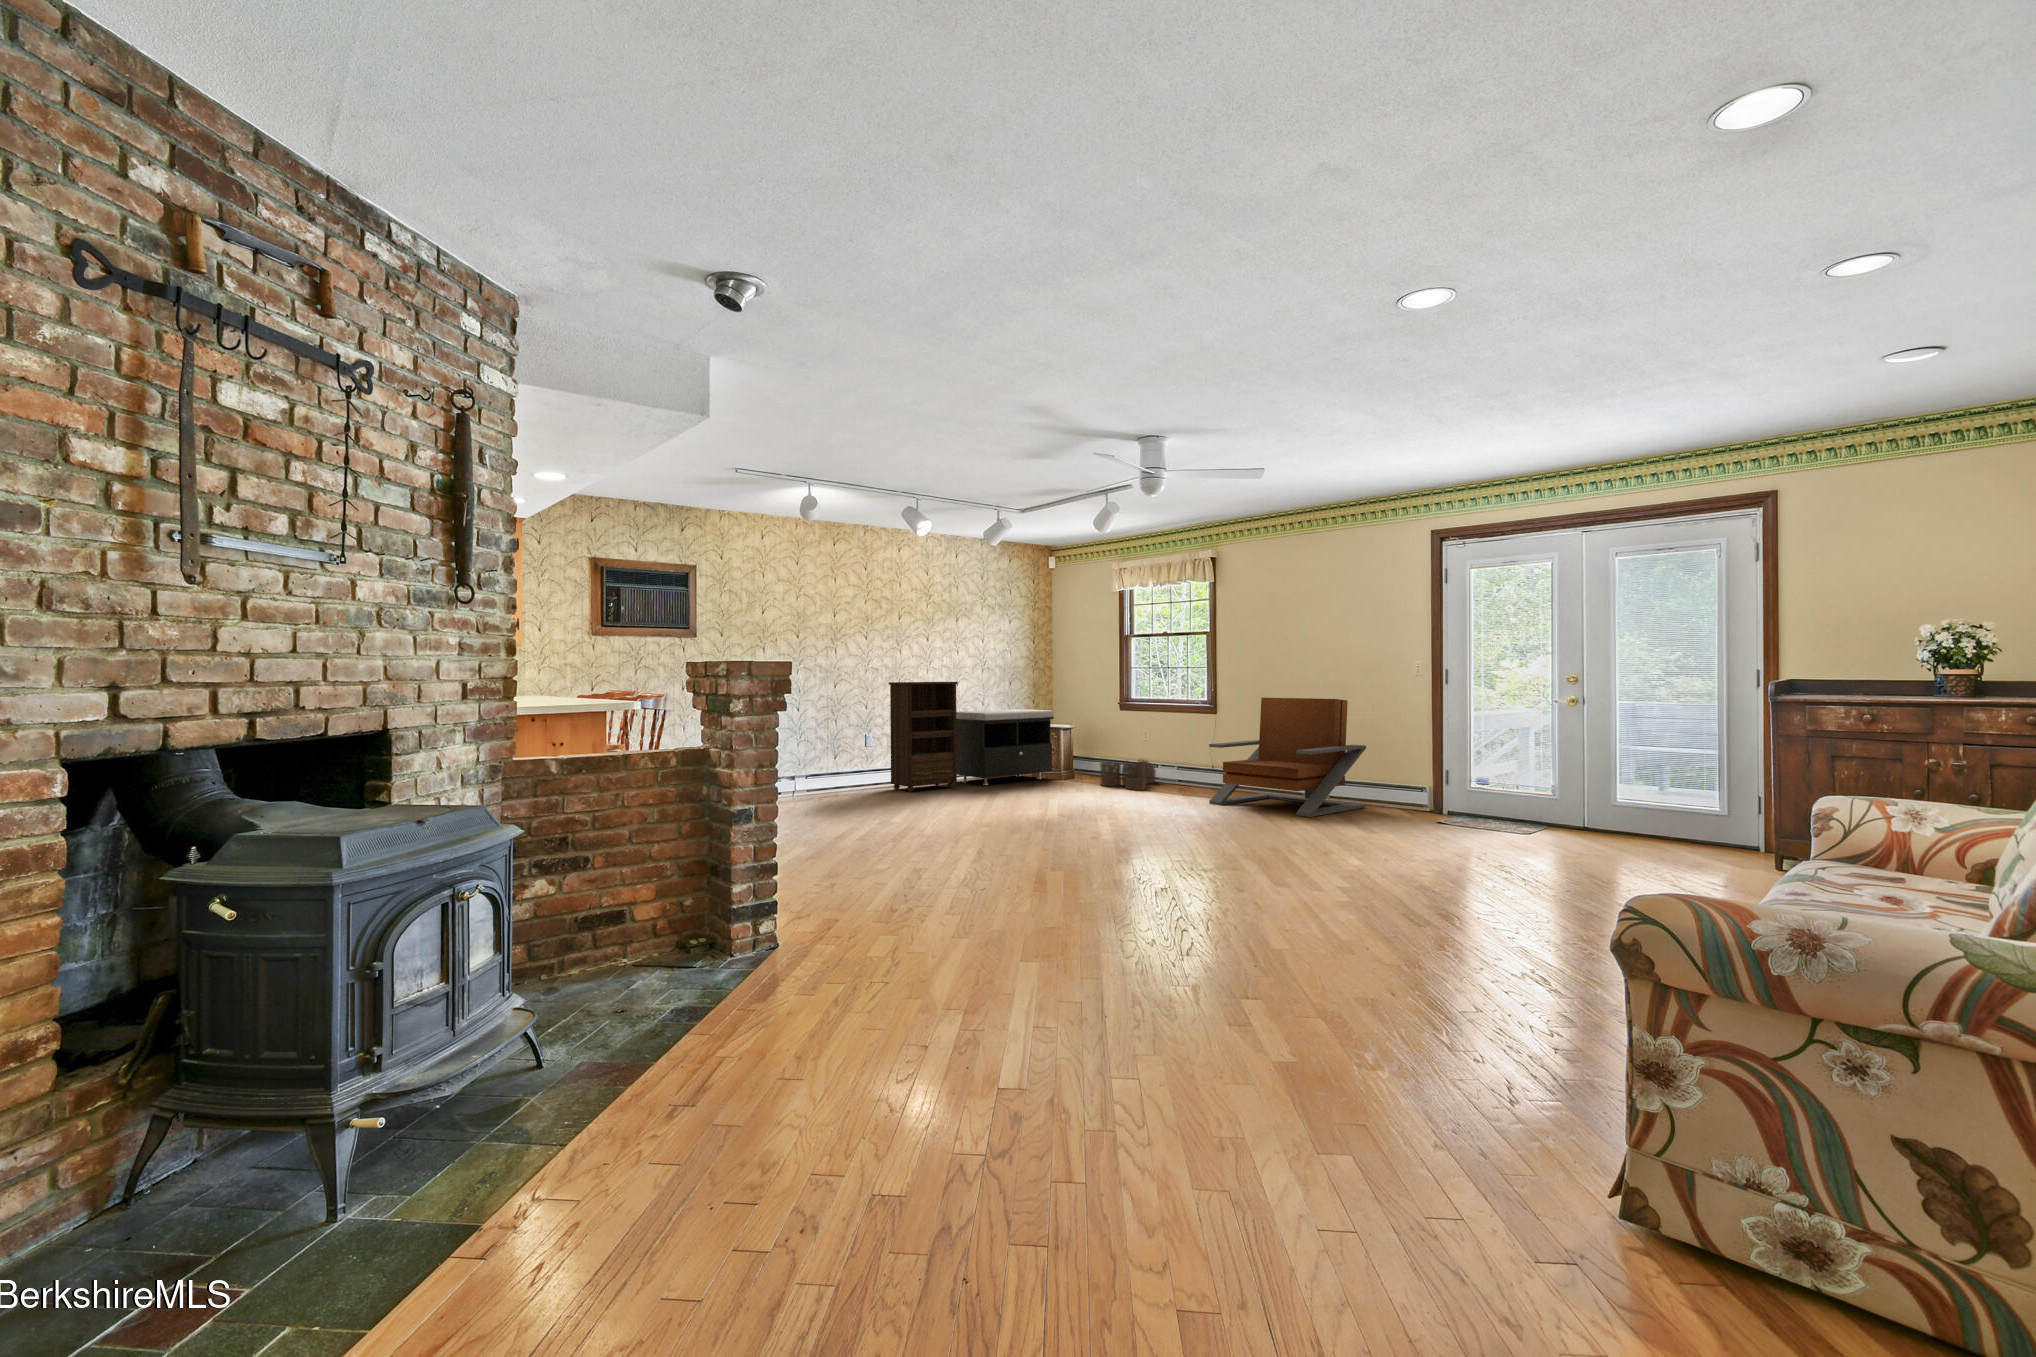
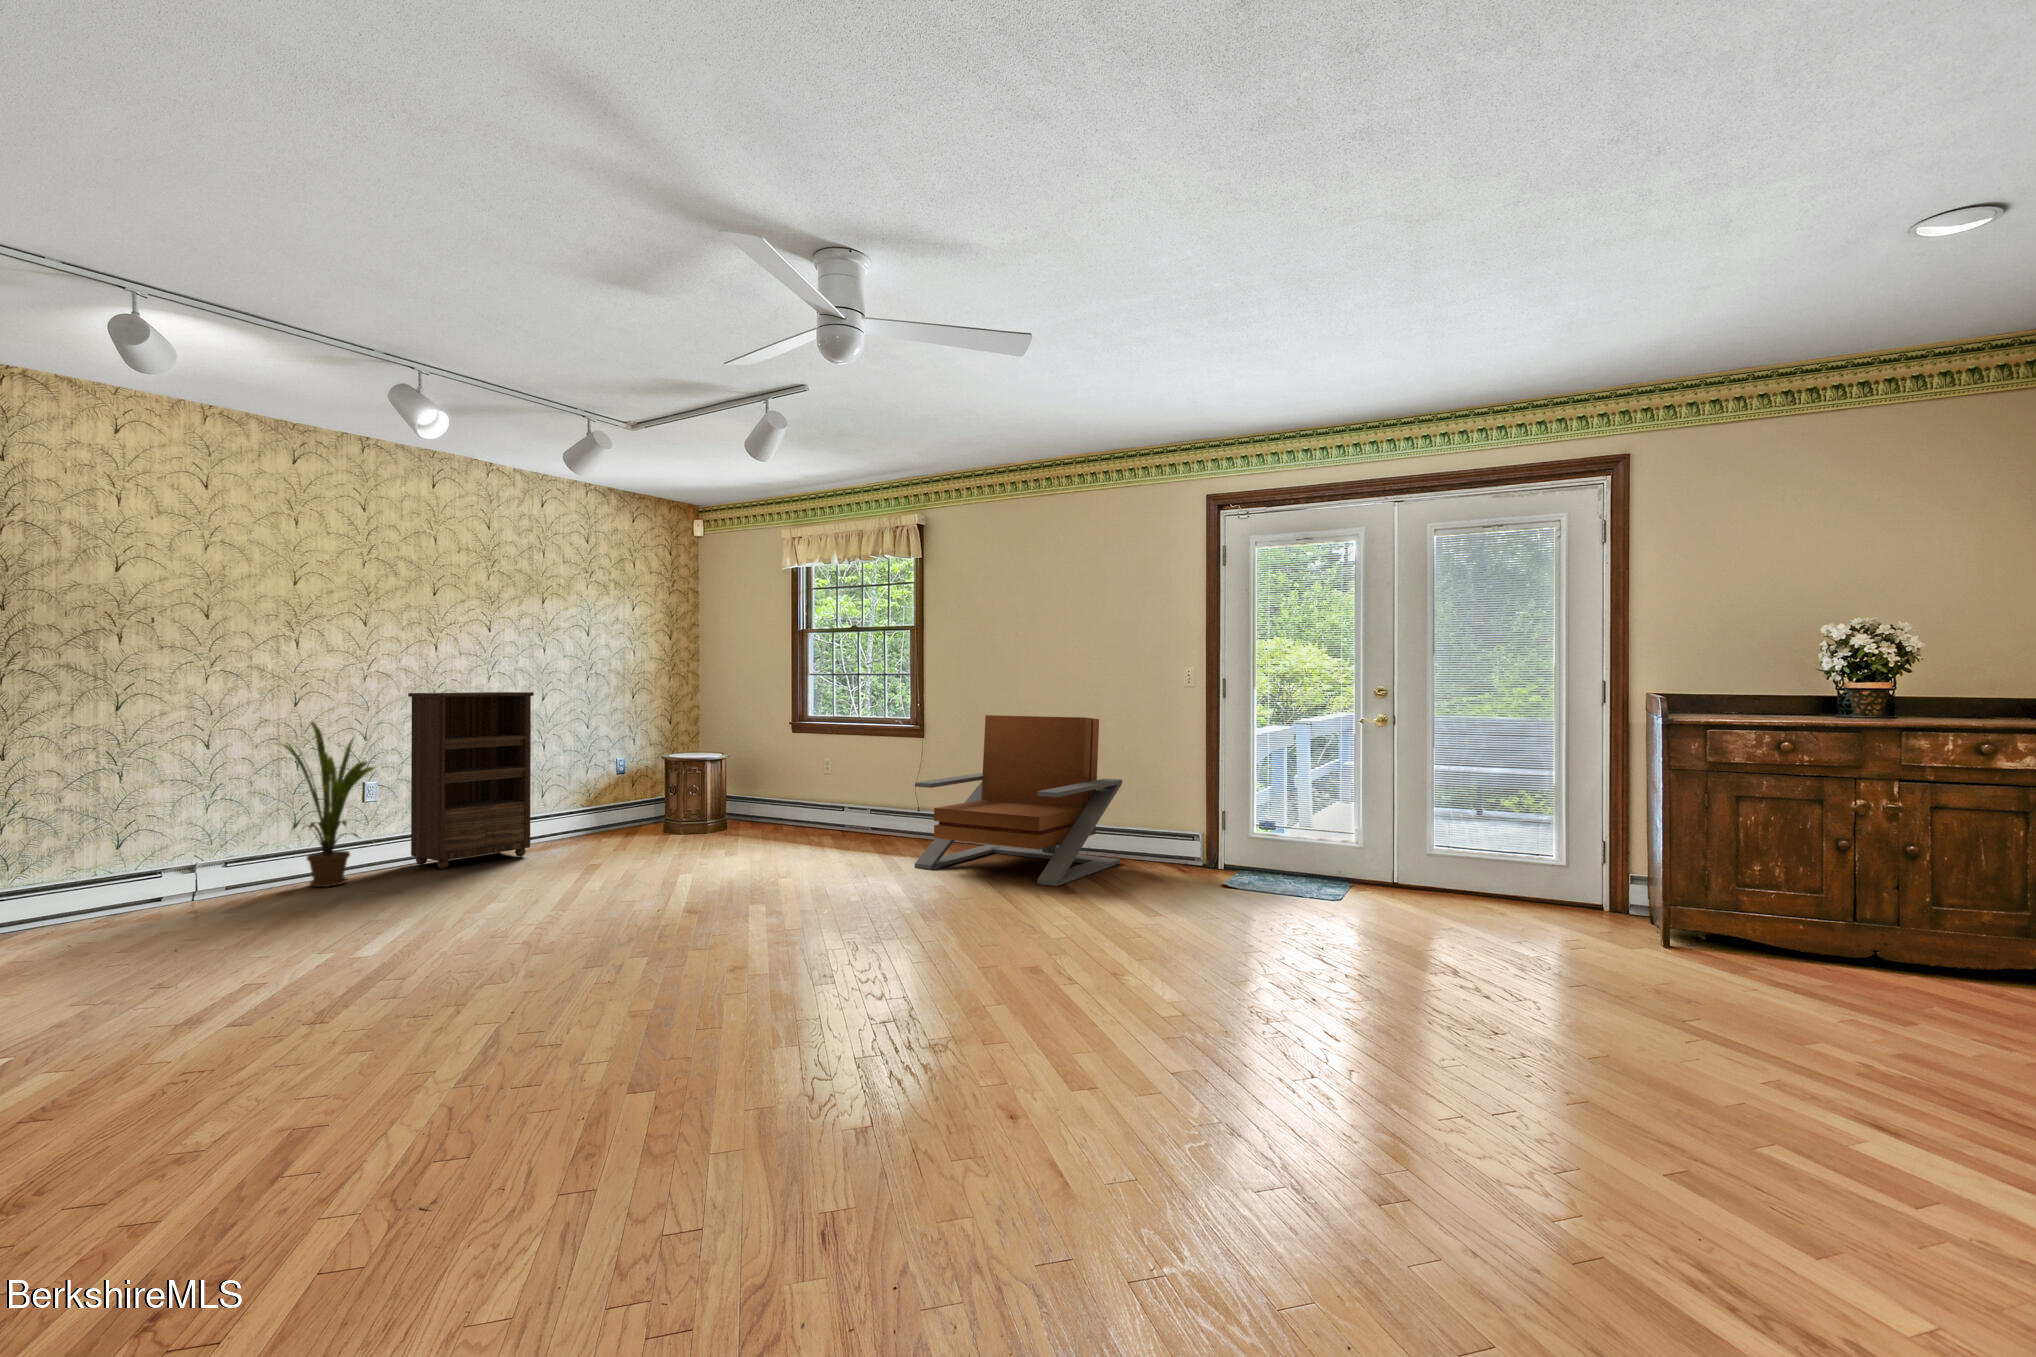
house plant: none [826,697,884,797] -> present [282,722,374,887]
storage bench: present [956,709,1054,785] -> none [529,732,694,848]
woven basket: present [1100,760,1156,790] -> none [761,799,840,846]

